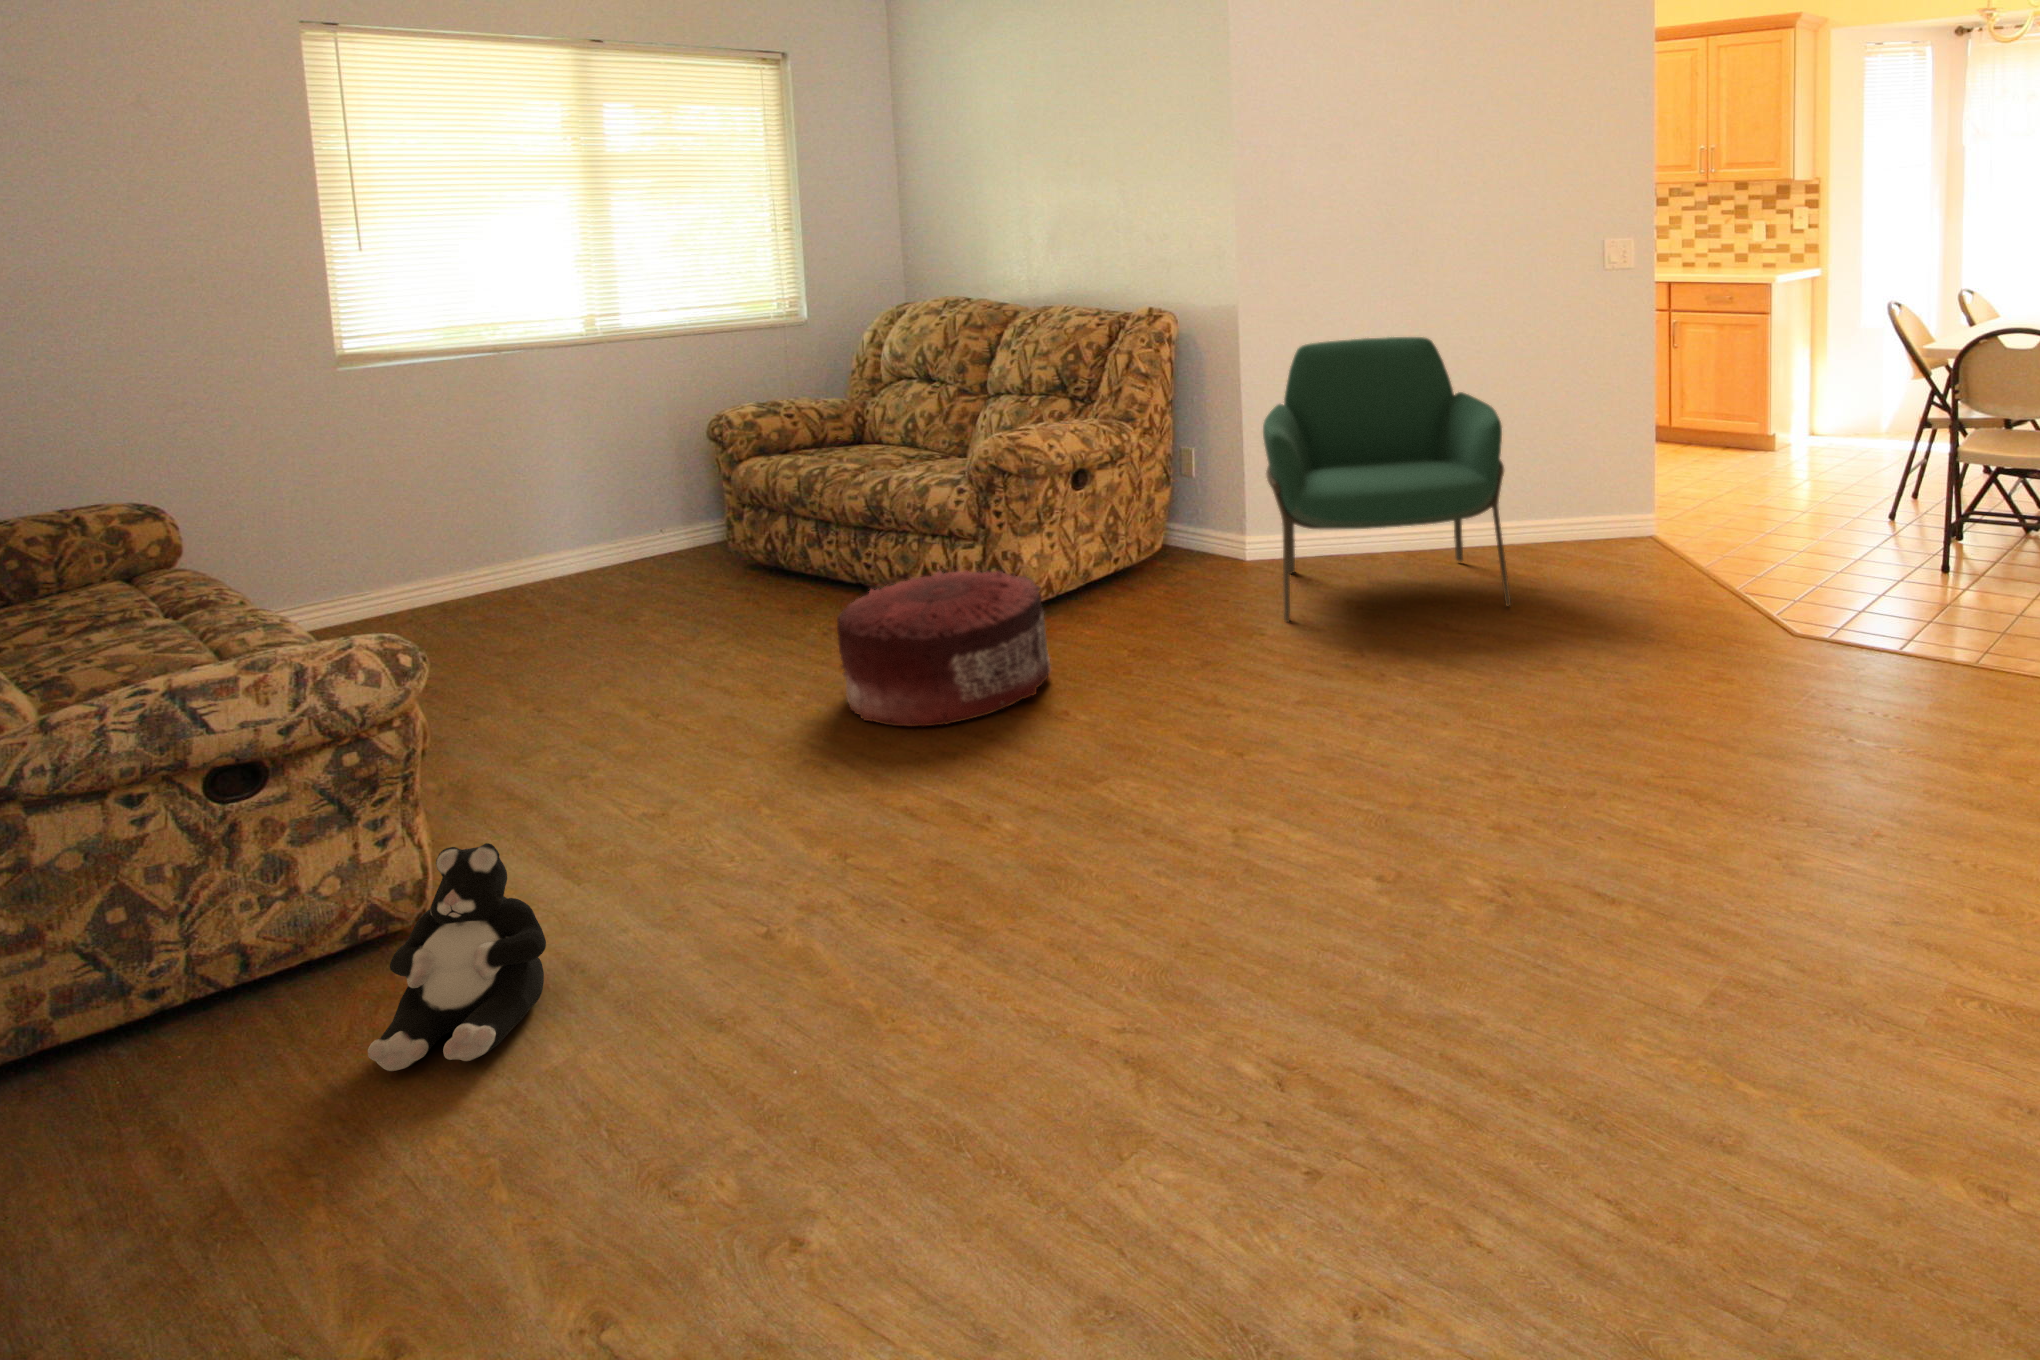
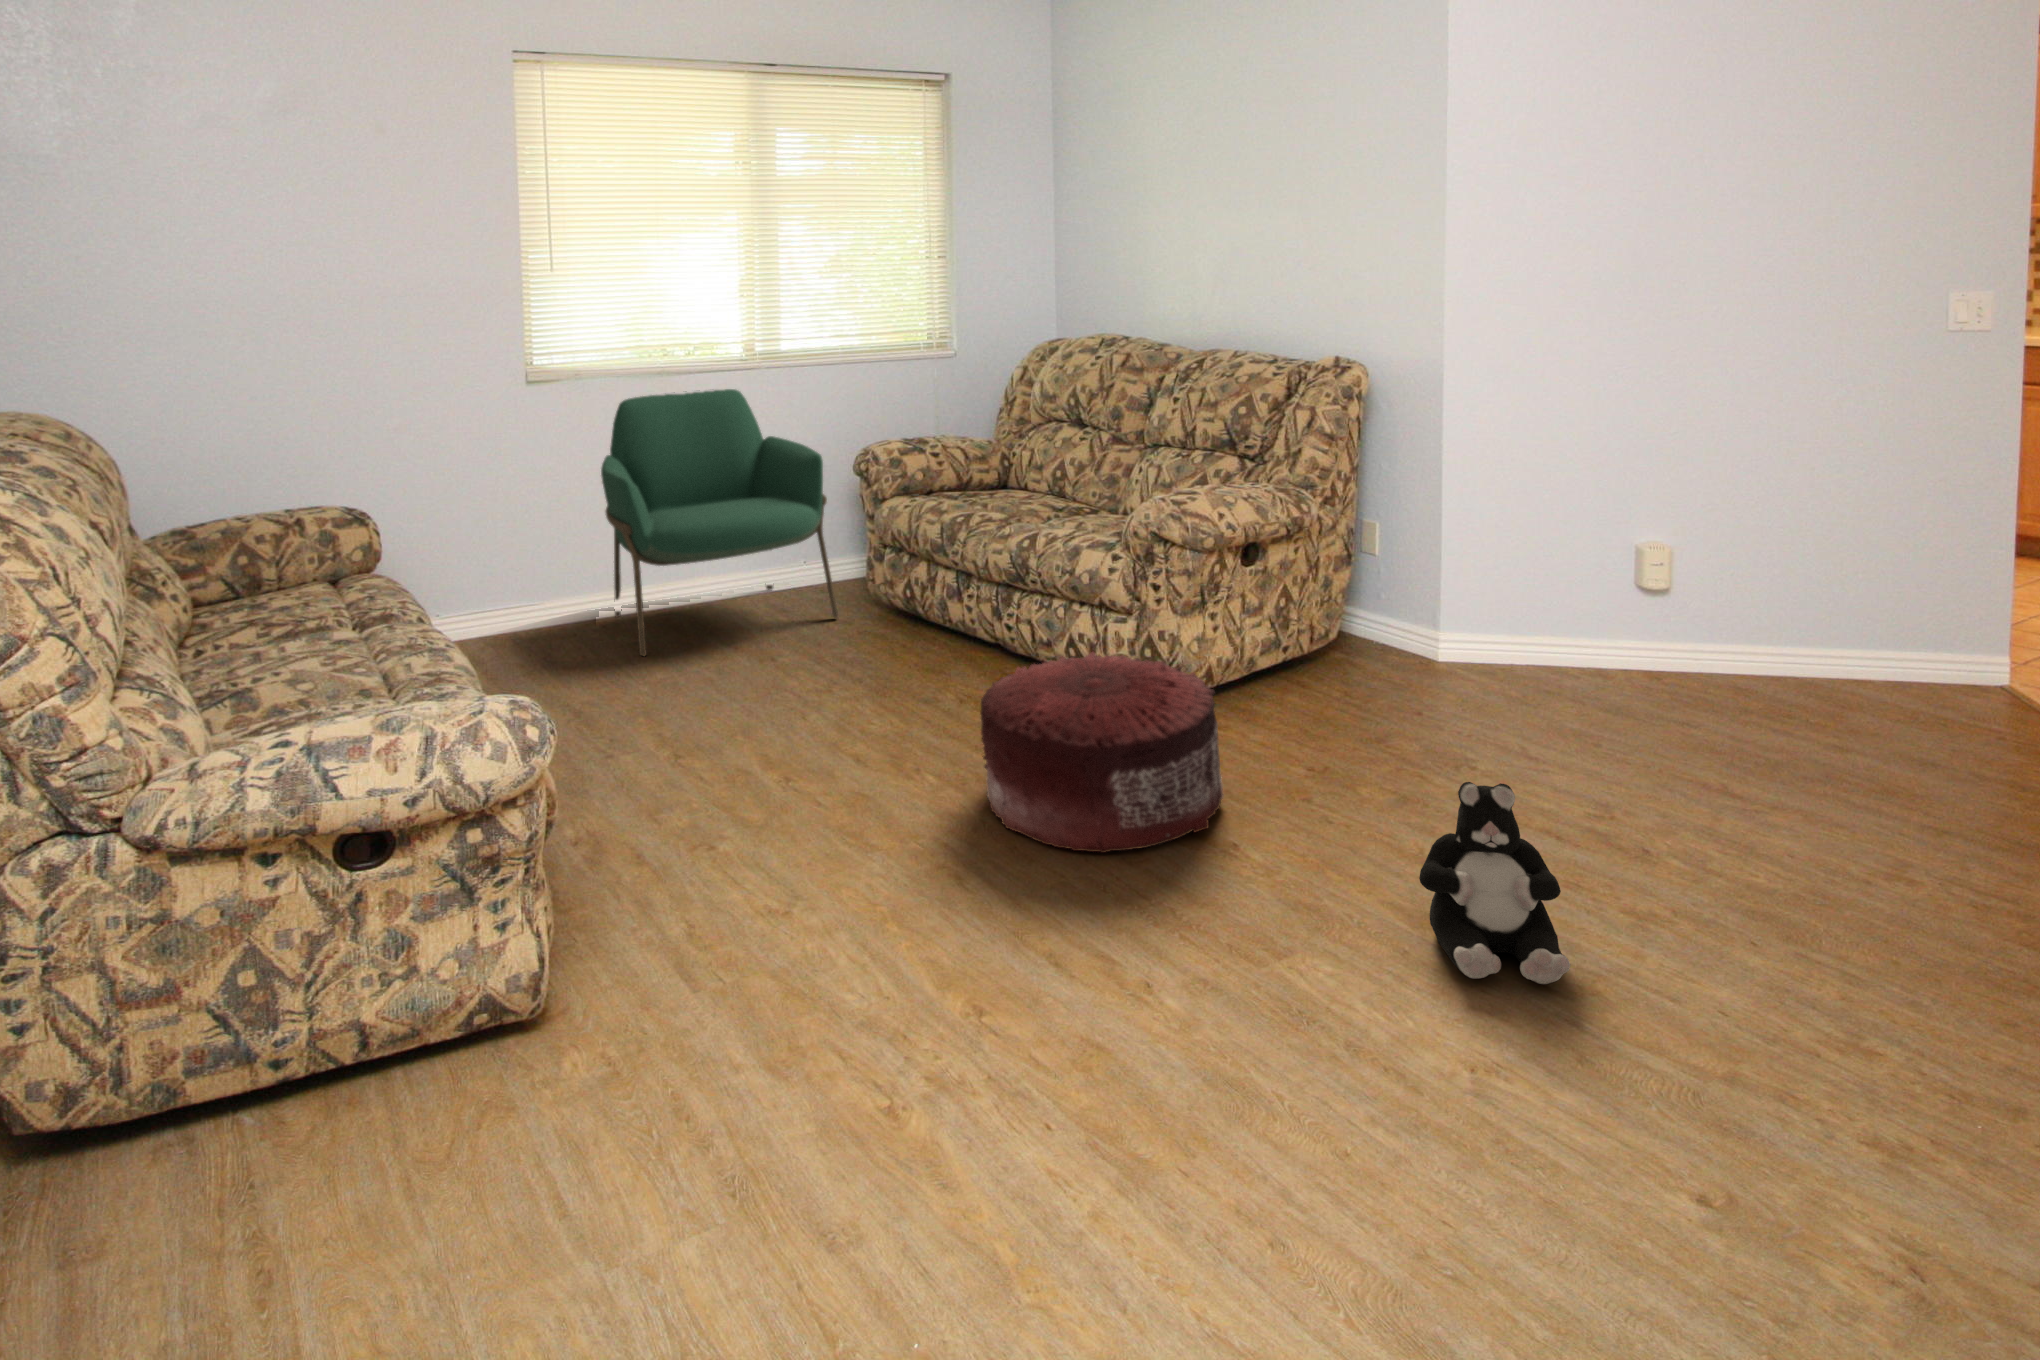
armchair: present [1263,337,1511,622] -> present [601,389,838,656]
plush toy: present [368,843,546,1071] -> present [1419,782,1570,984]

